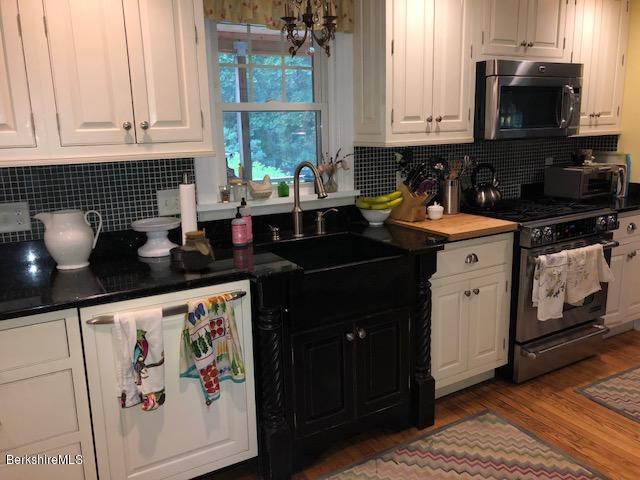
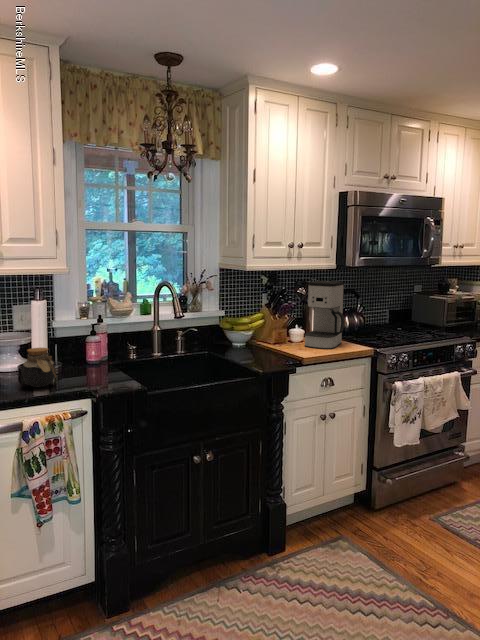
coffee maker: none [445,155,487,225] -> present [305,281,345,349]

